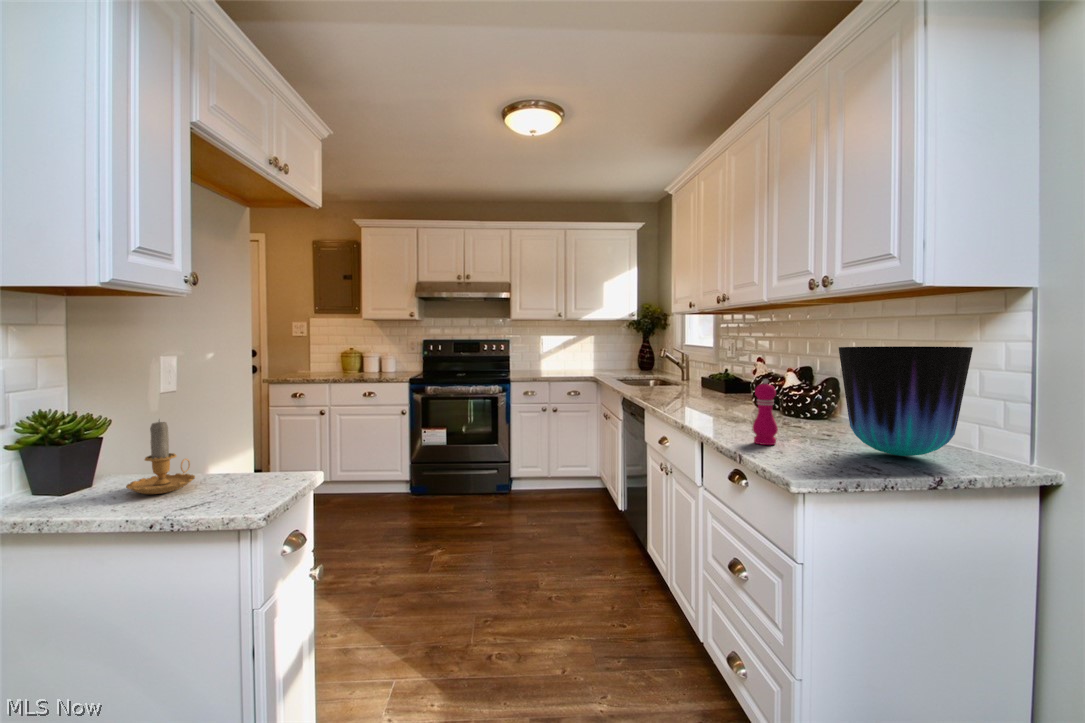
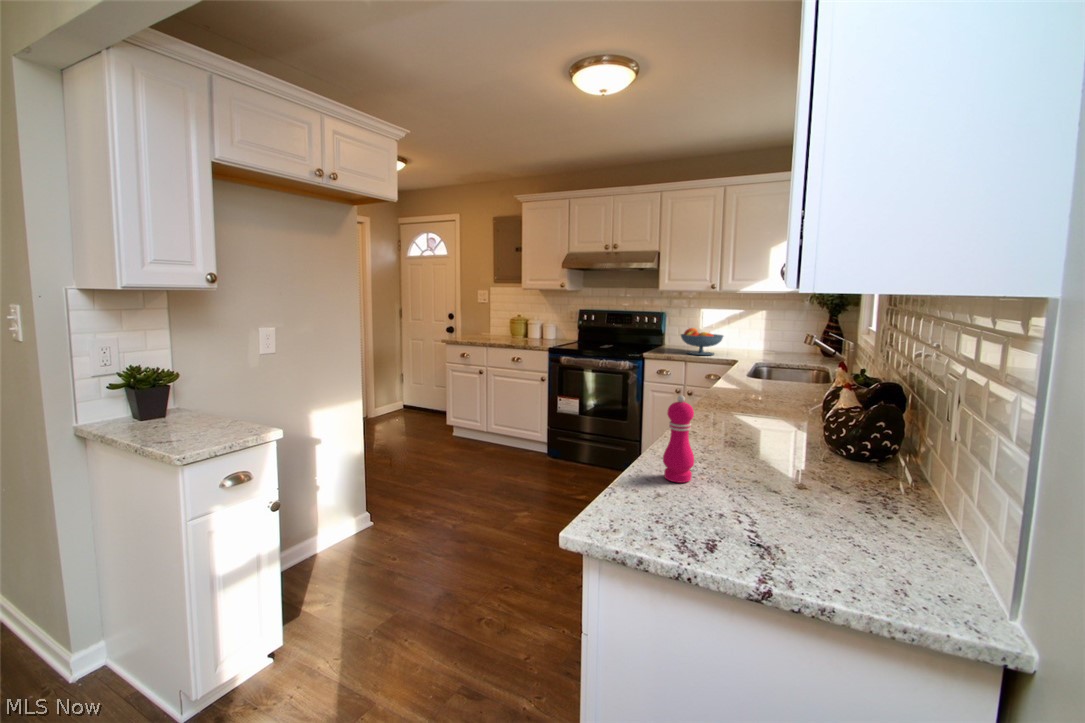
vase: present [839,346,973,456] -> none [739,363,940,546]
fruit bowl: none [533,352,570,376] -> present [681,328,723,355]
candle: present [126,421,195,494] -> none [157,376,213,430]

